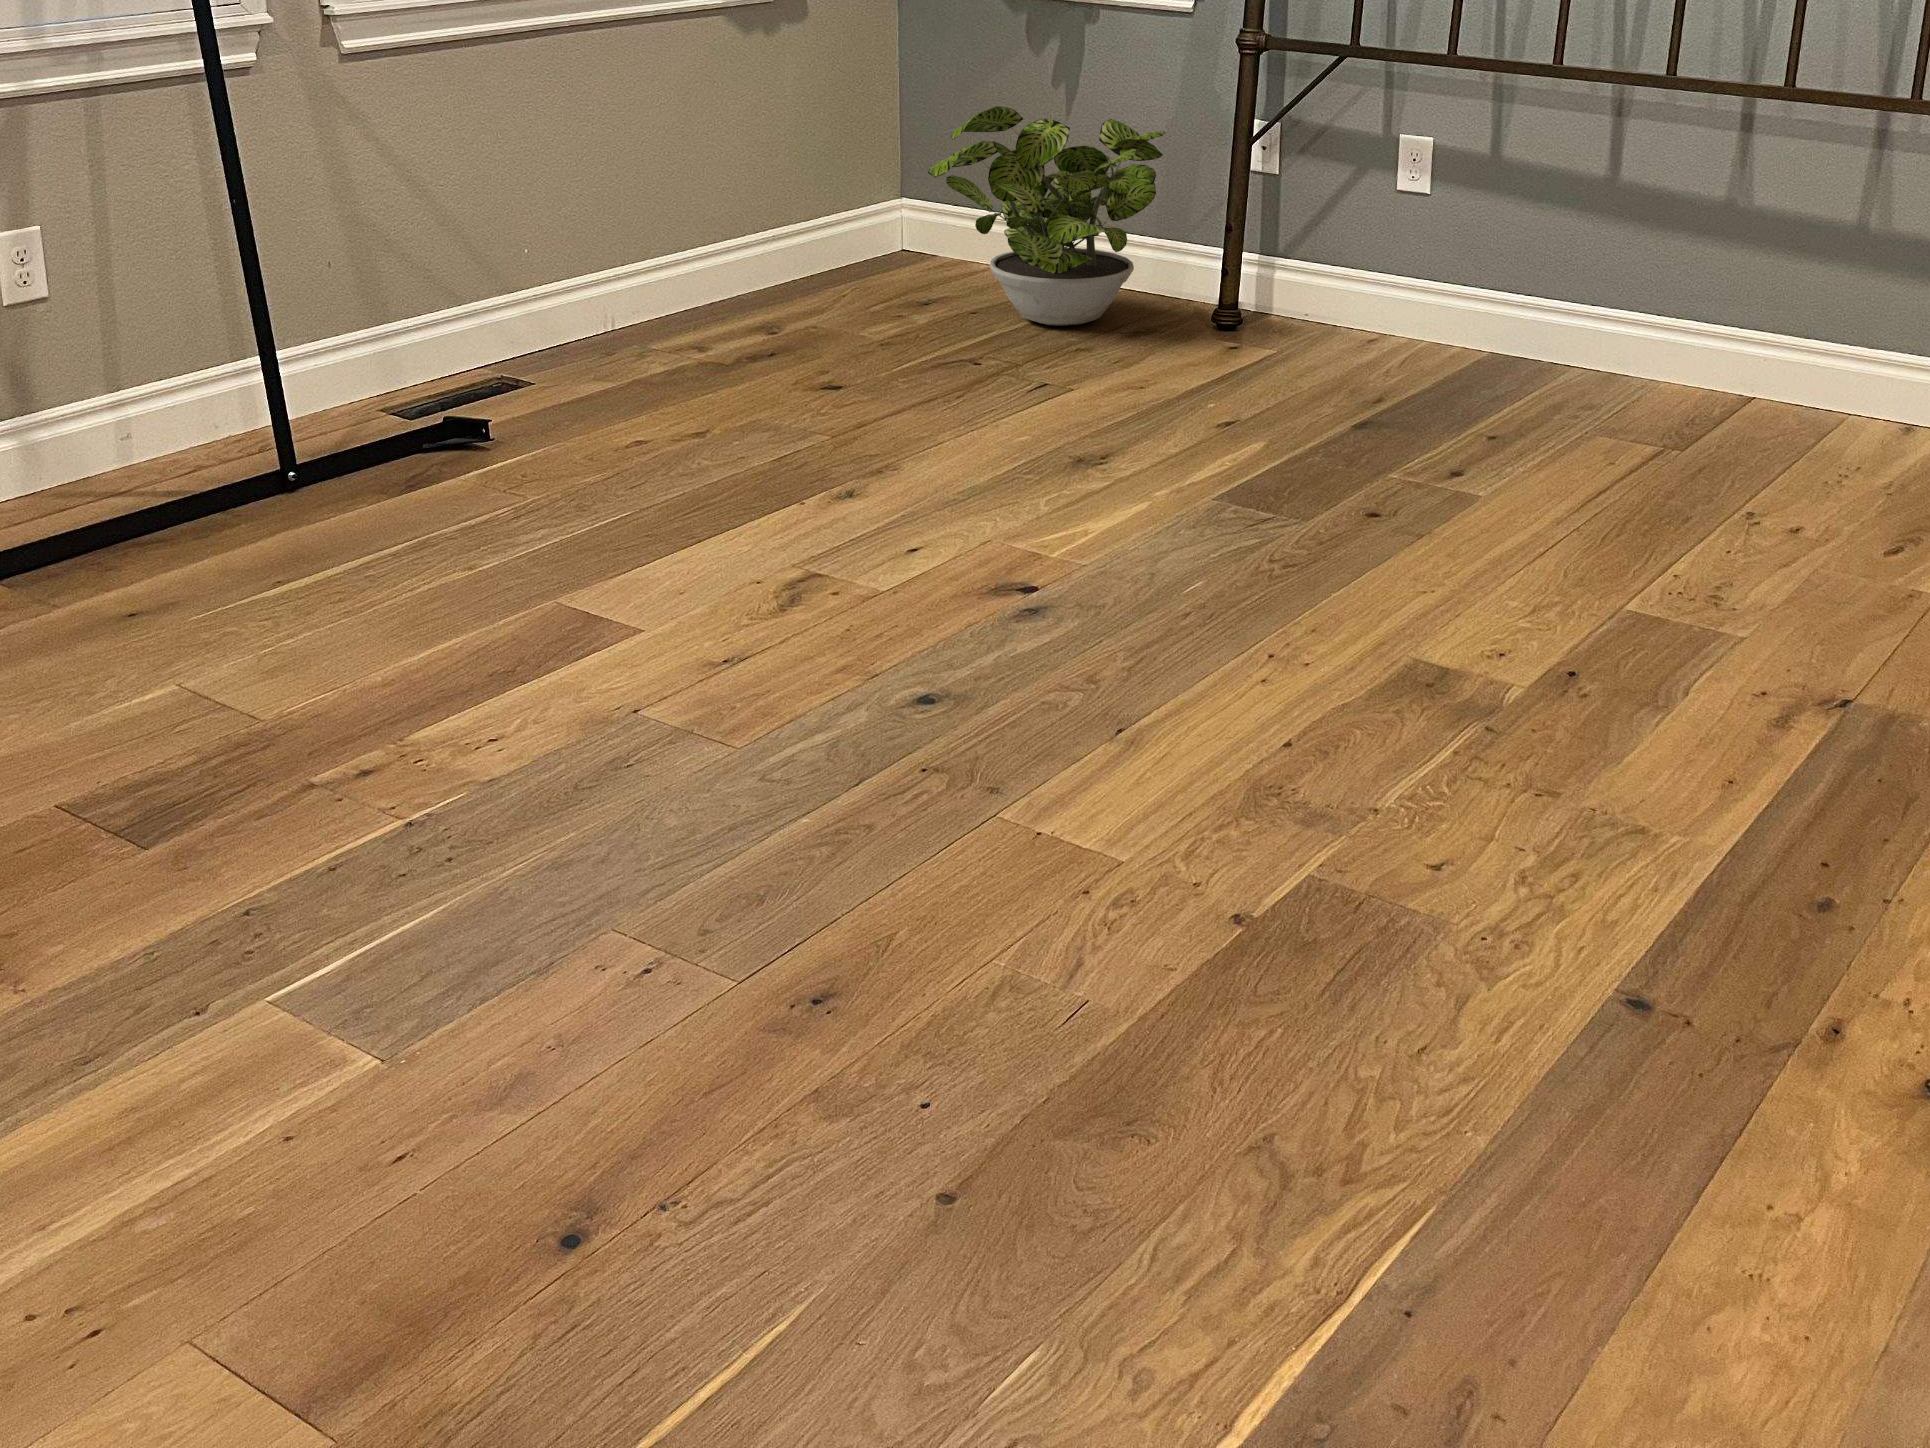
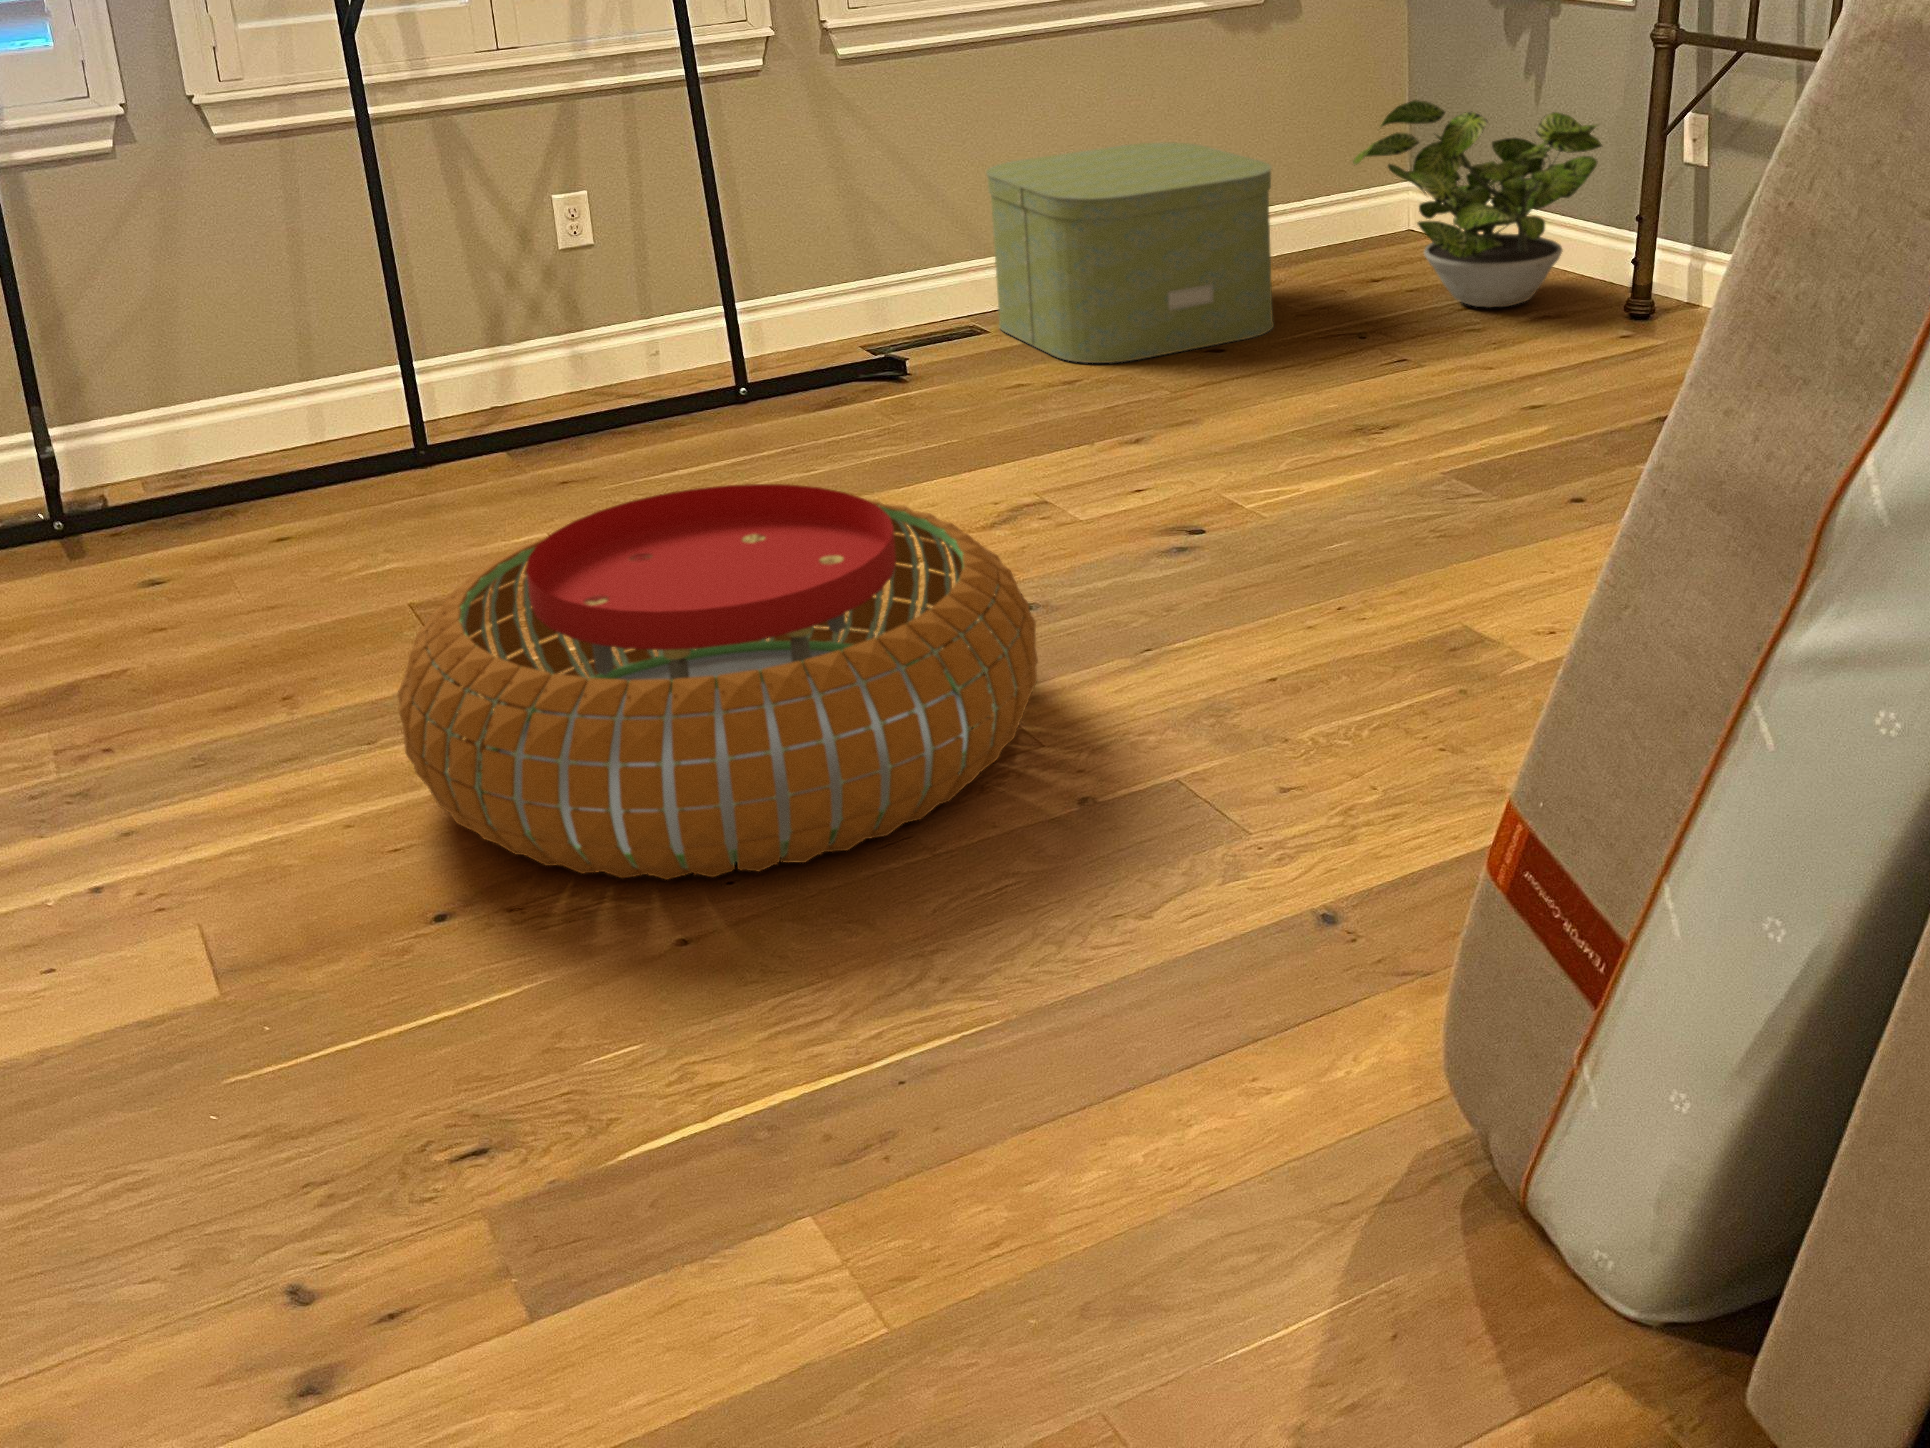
storage box: none [517,156,859,410] -> present [986,143,1274,363]
pouf: none [316,582,1156,1139] -> present [398,484,1038,880]

